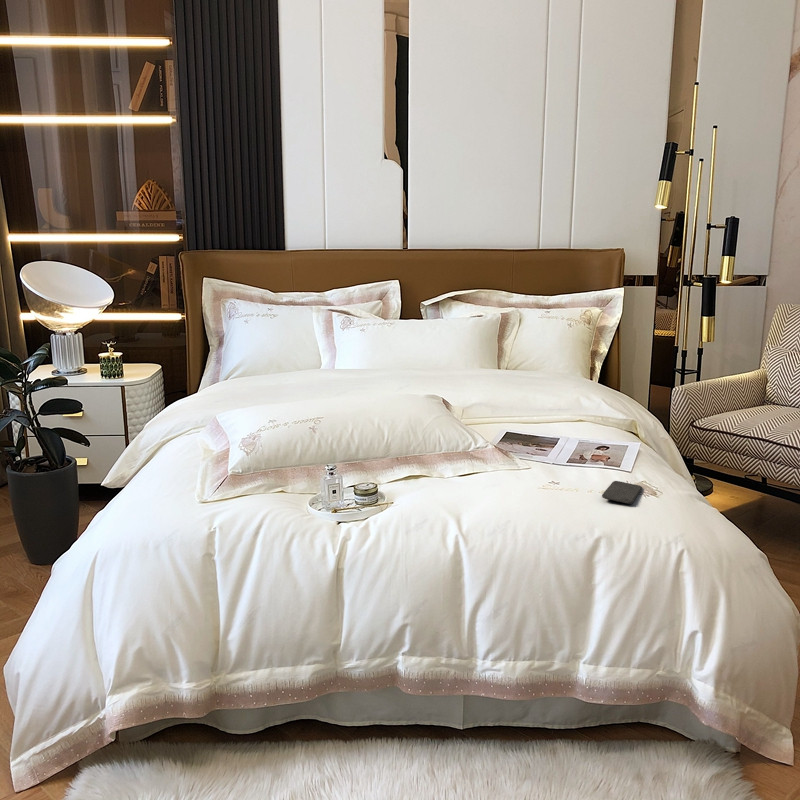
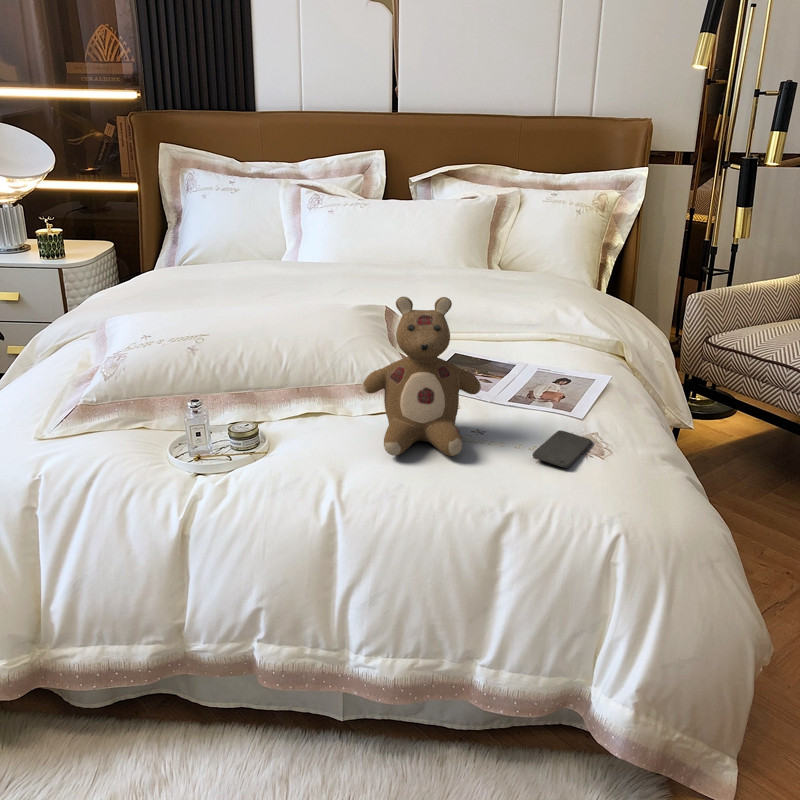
stuffed bear: none [460,377,553,501] -> present [363,297,481,456]

